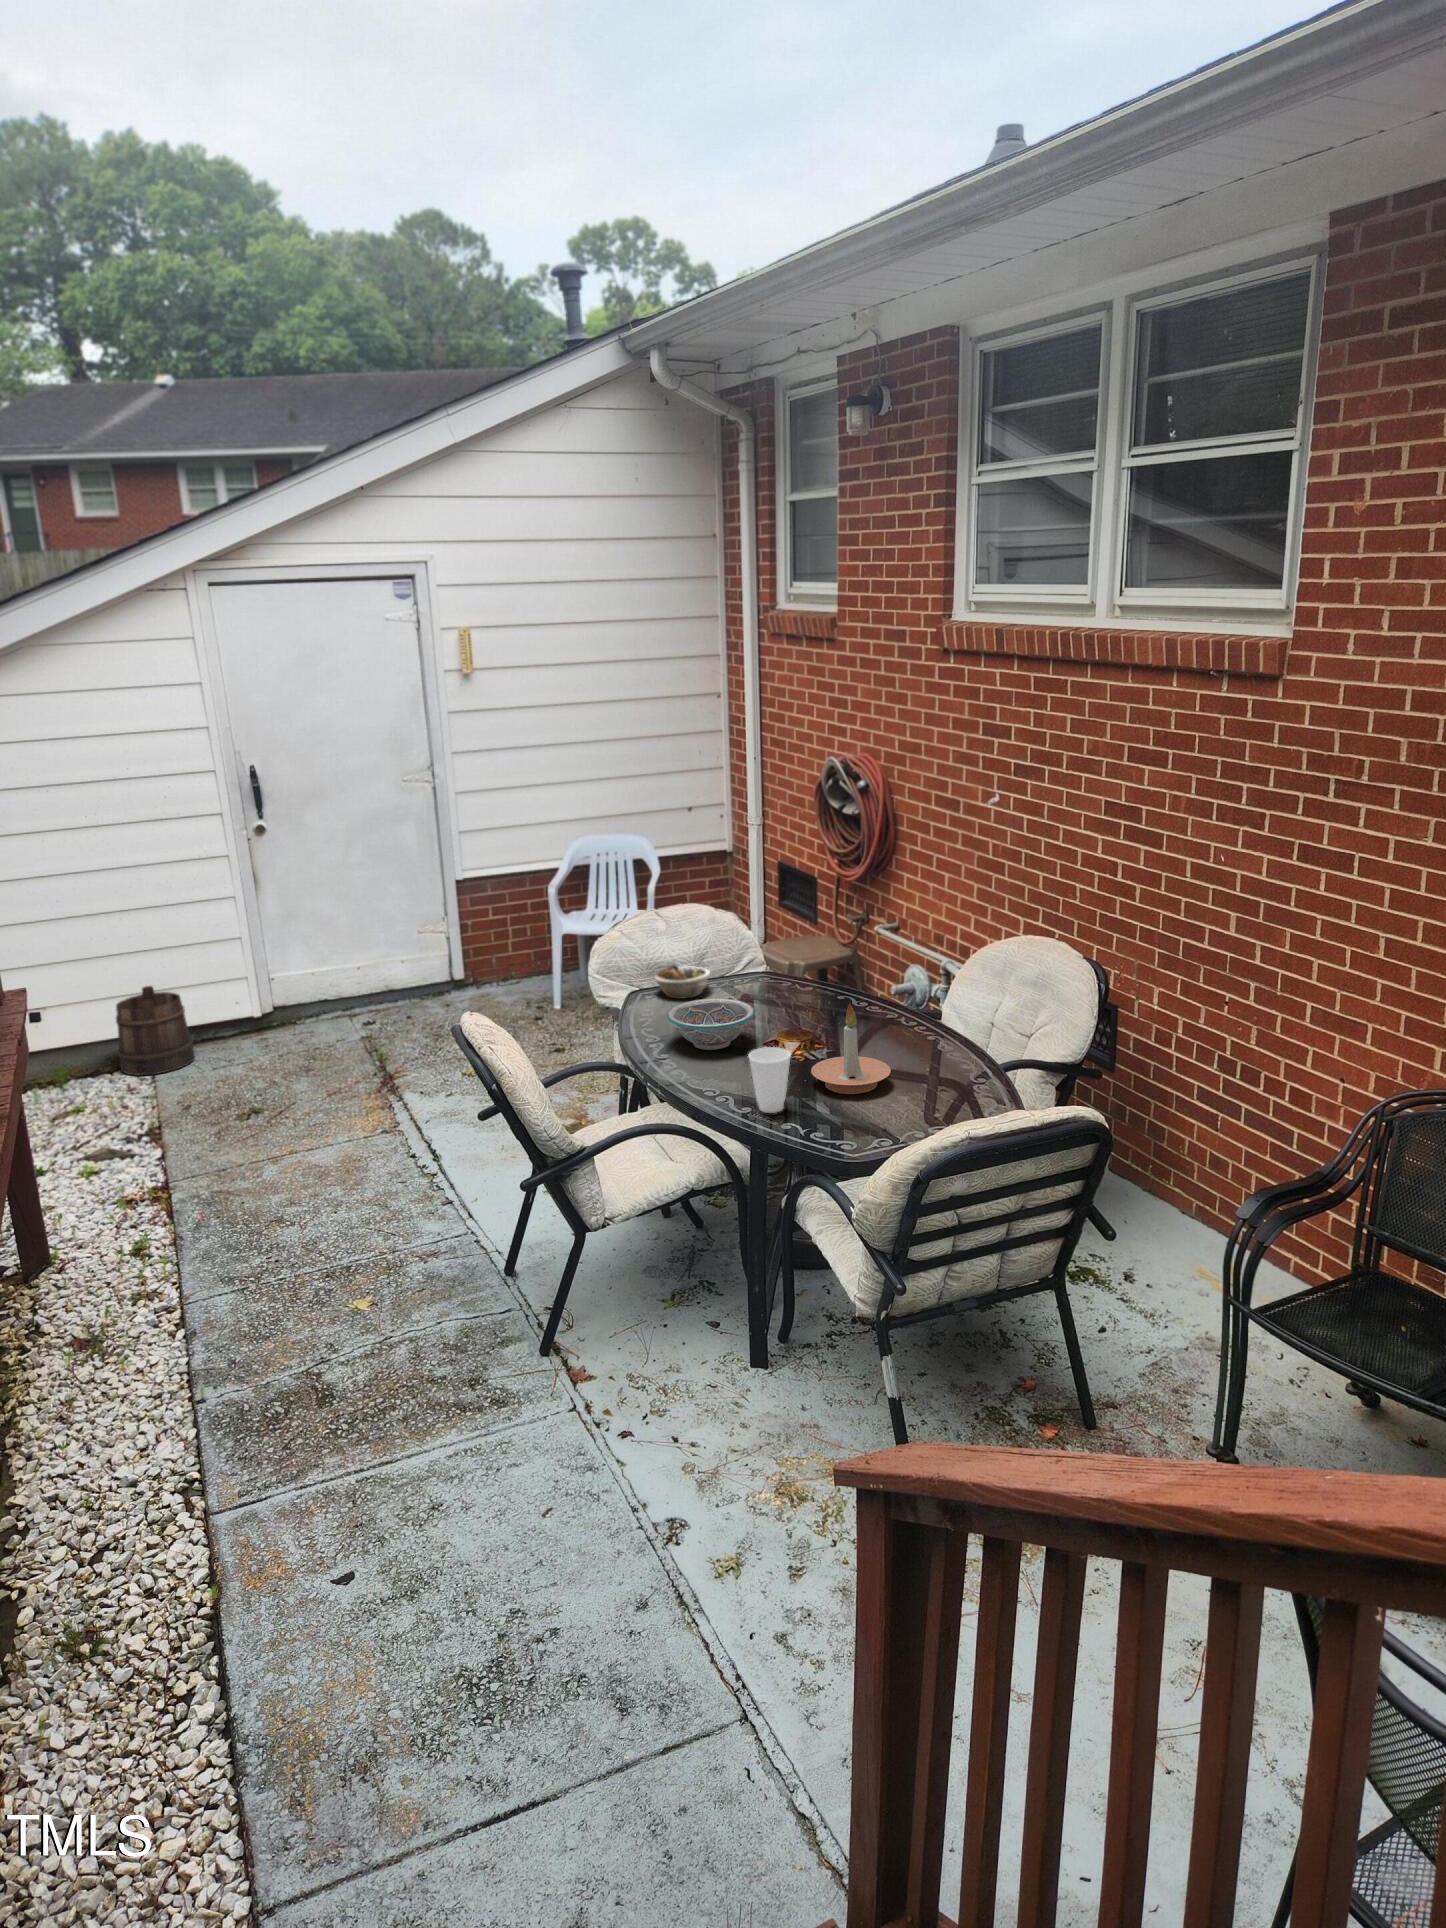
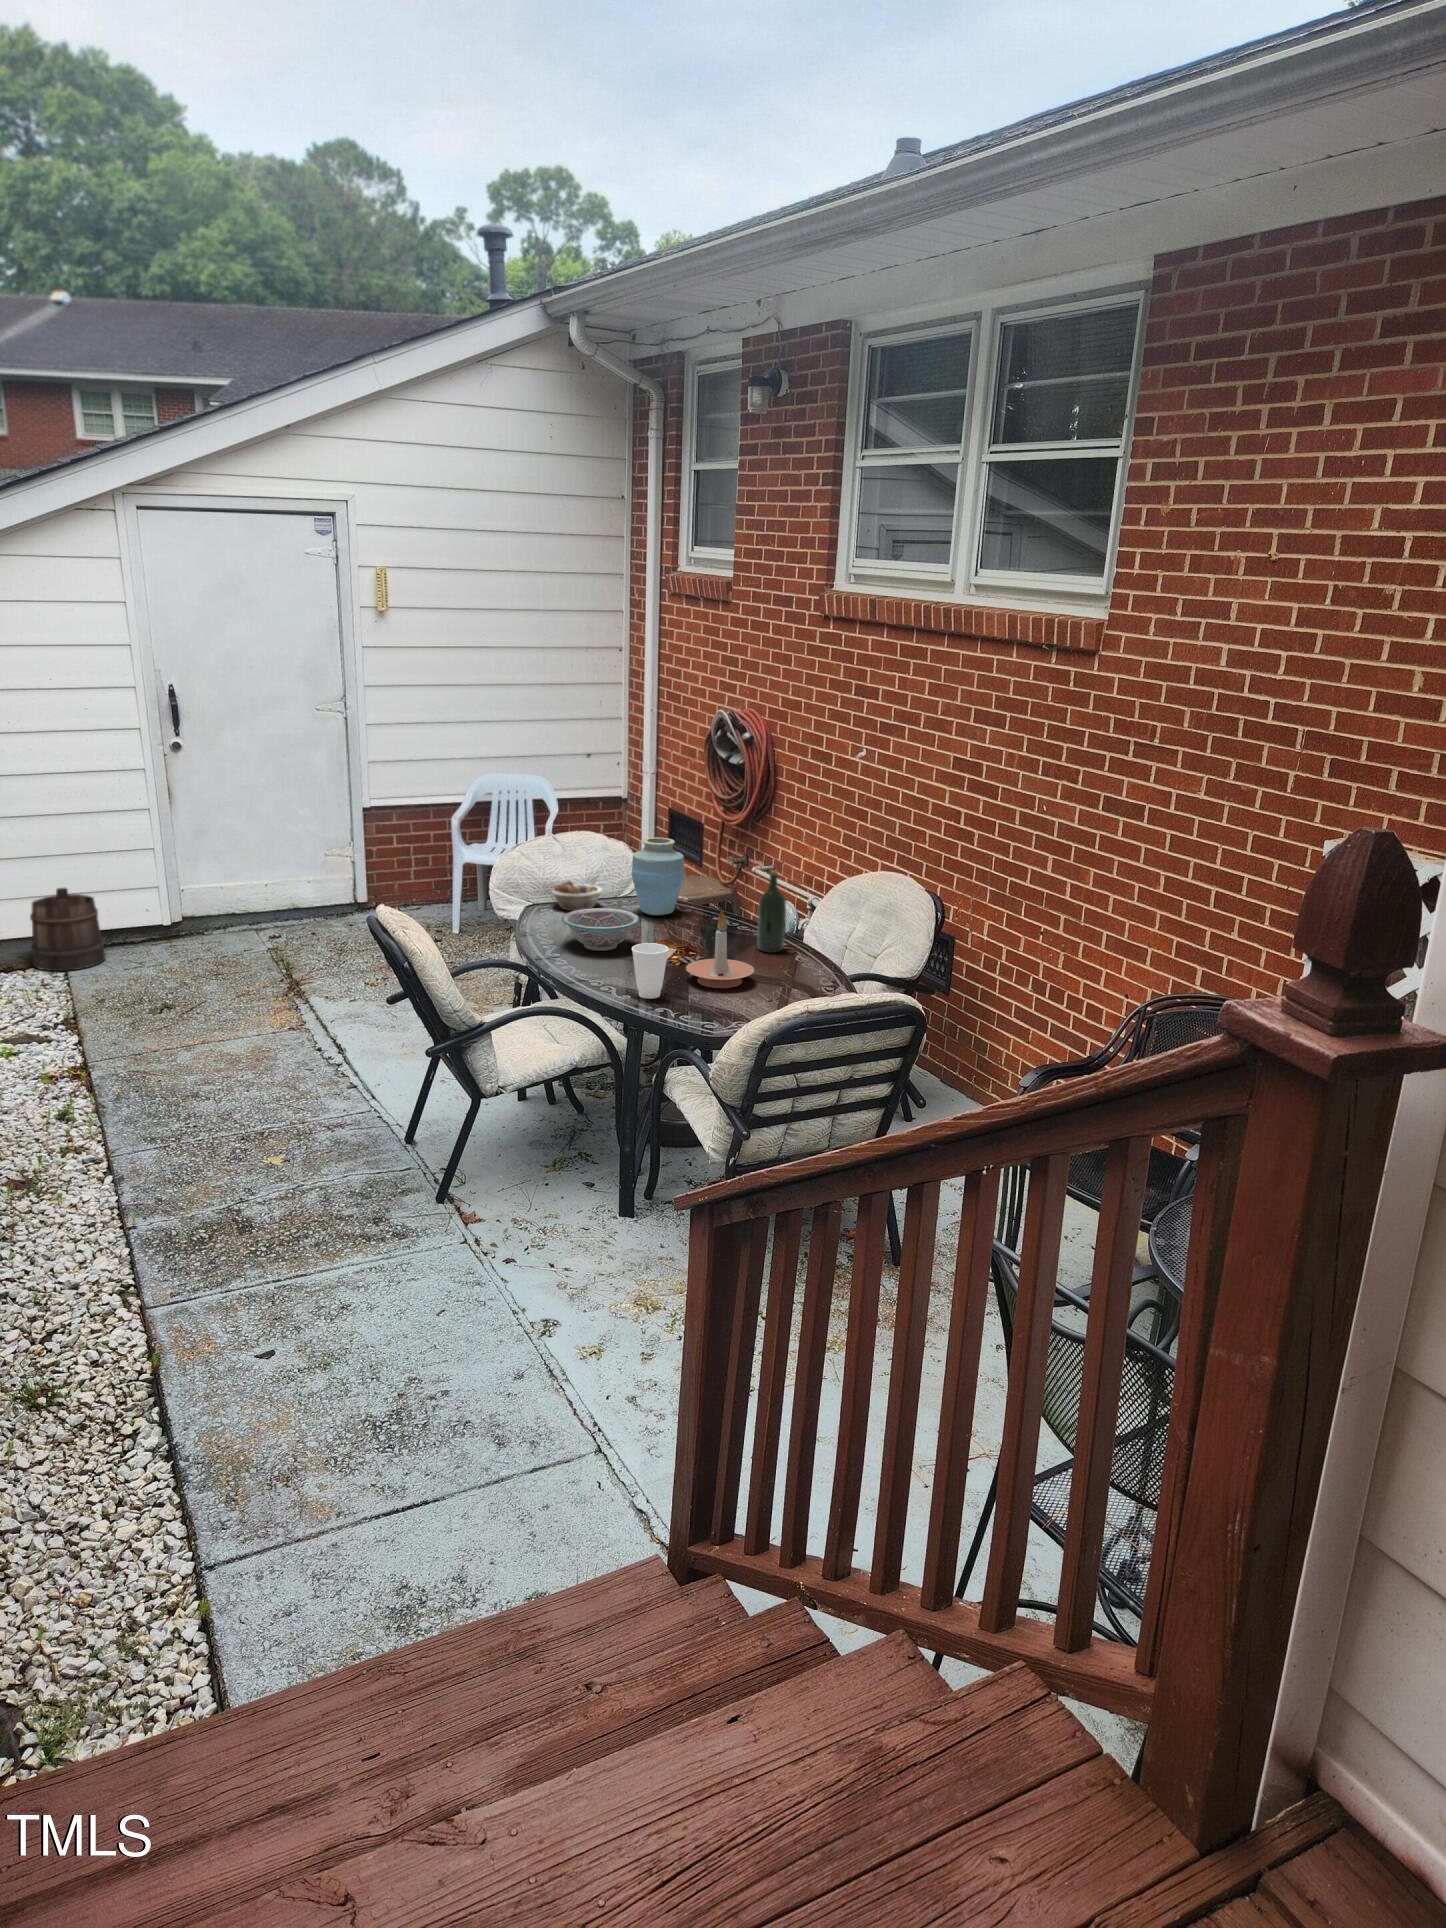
vase: none [742,911,801,999] -> present [632,837,684,916]
wine bottle: none [889,947,922,1042] -> present [757,870,786,953]

